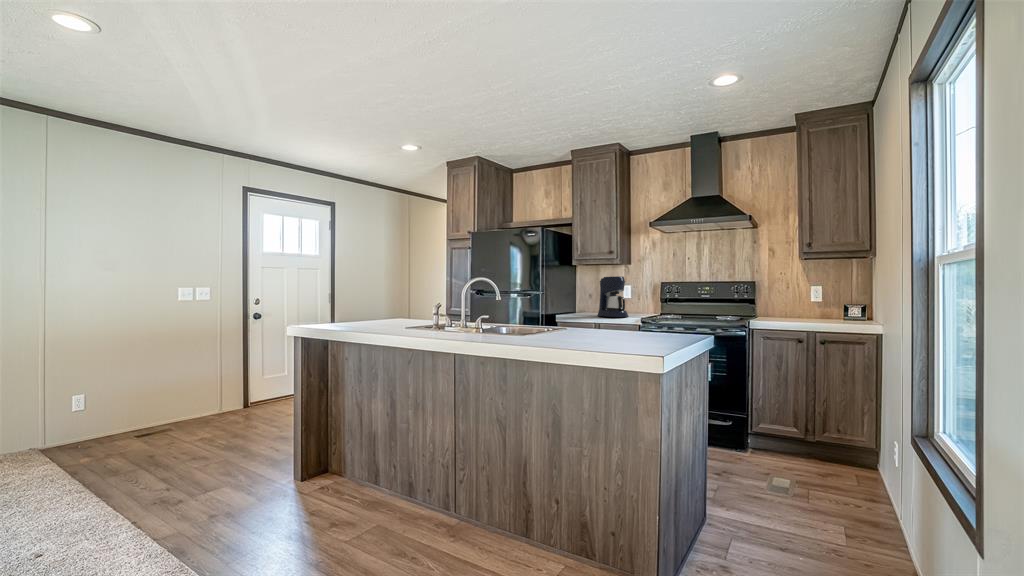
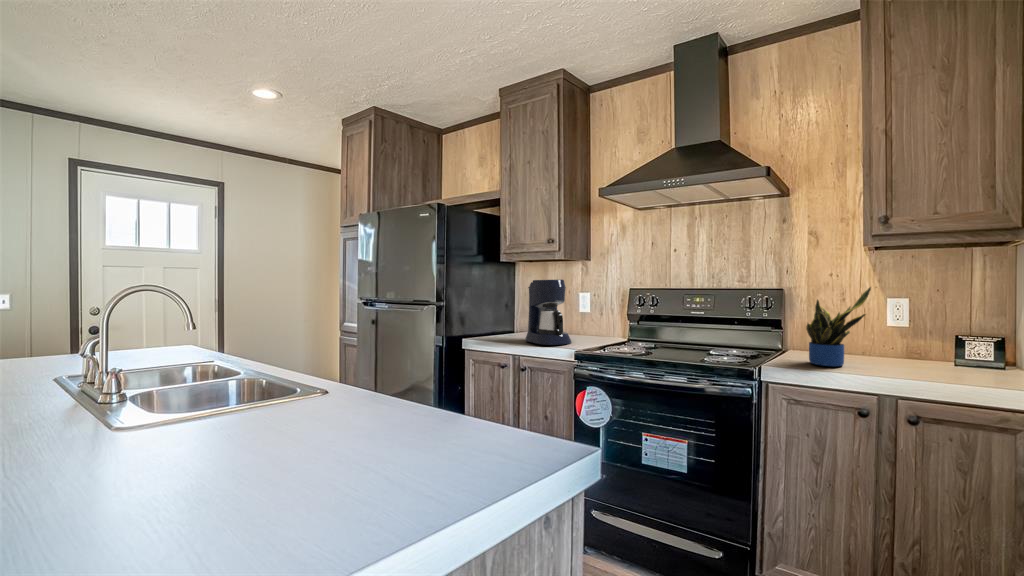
potted plant: none [771,278,803,320] -> present [806,287,871,366]

